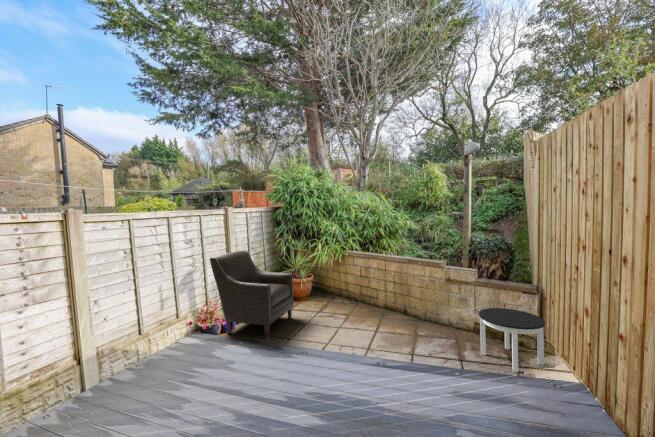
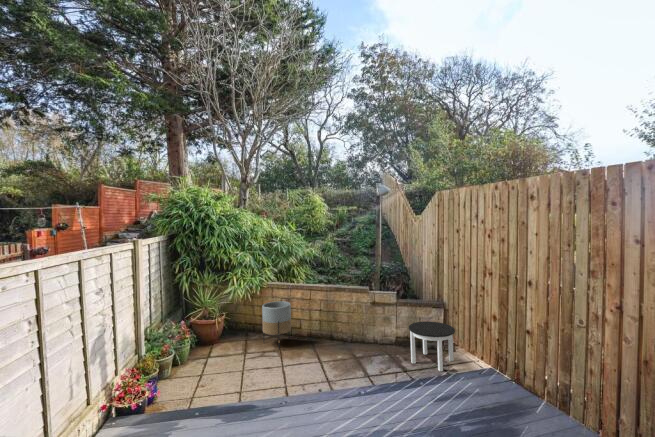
chair: present [210,250,294,338] -> none [121,294,221,406]
planter: none [338,269,366,313] -> present [262,301,291,349]

